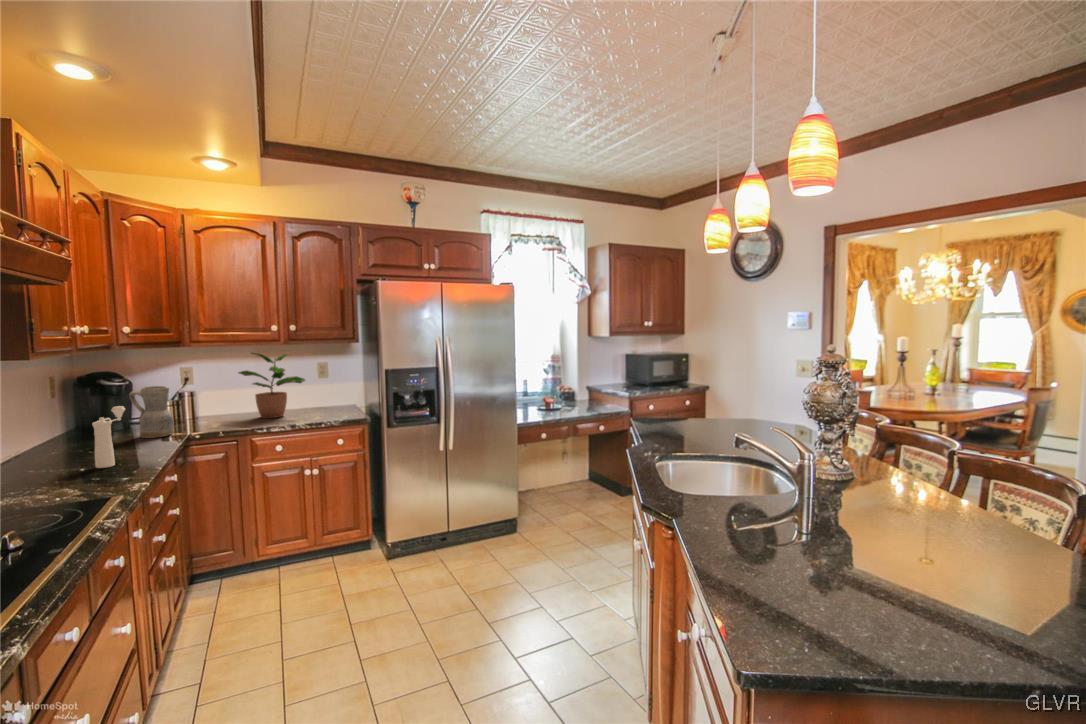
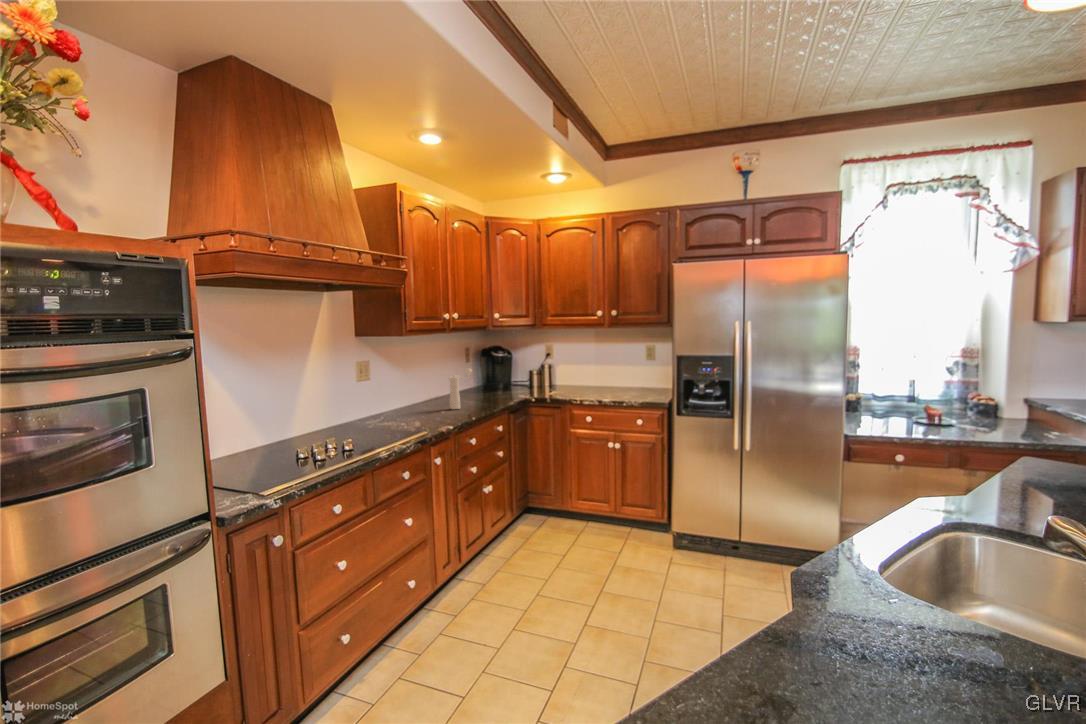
potted plant: present [239,352,305,418] -> none [577,335,623,394]
ceramic pitcher: present [129,386,174,438] -> none [495,358,520,397]

